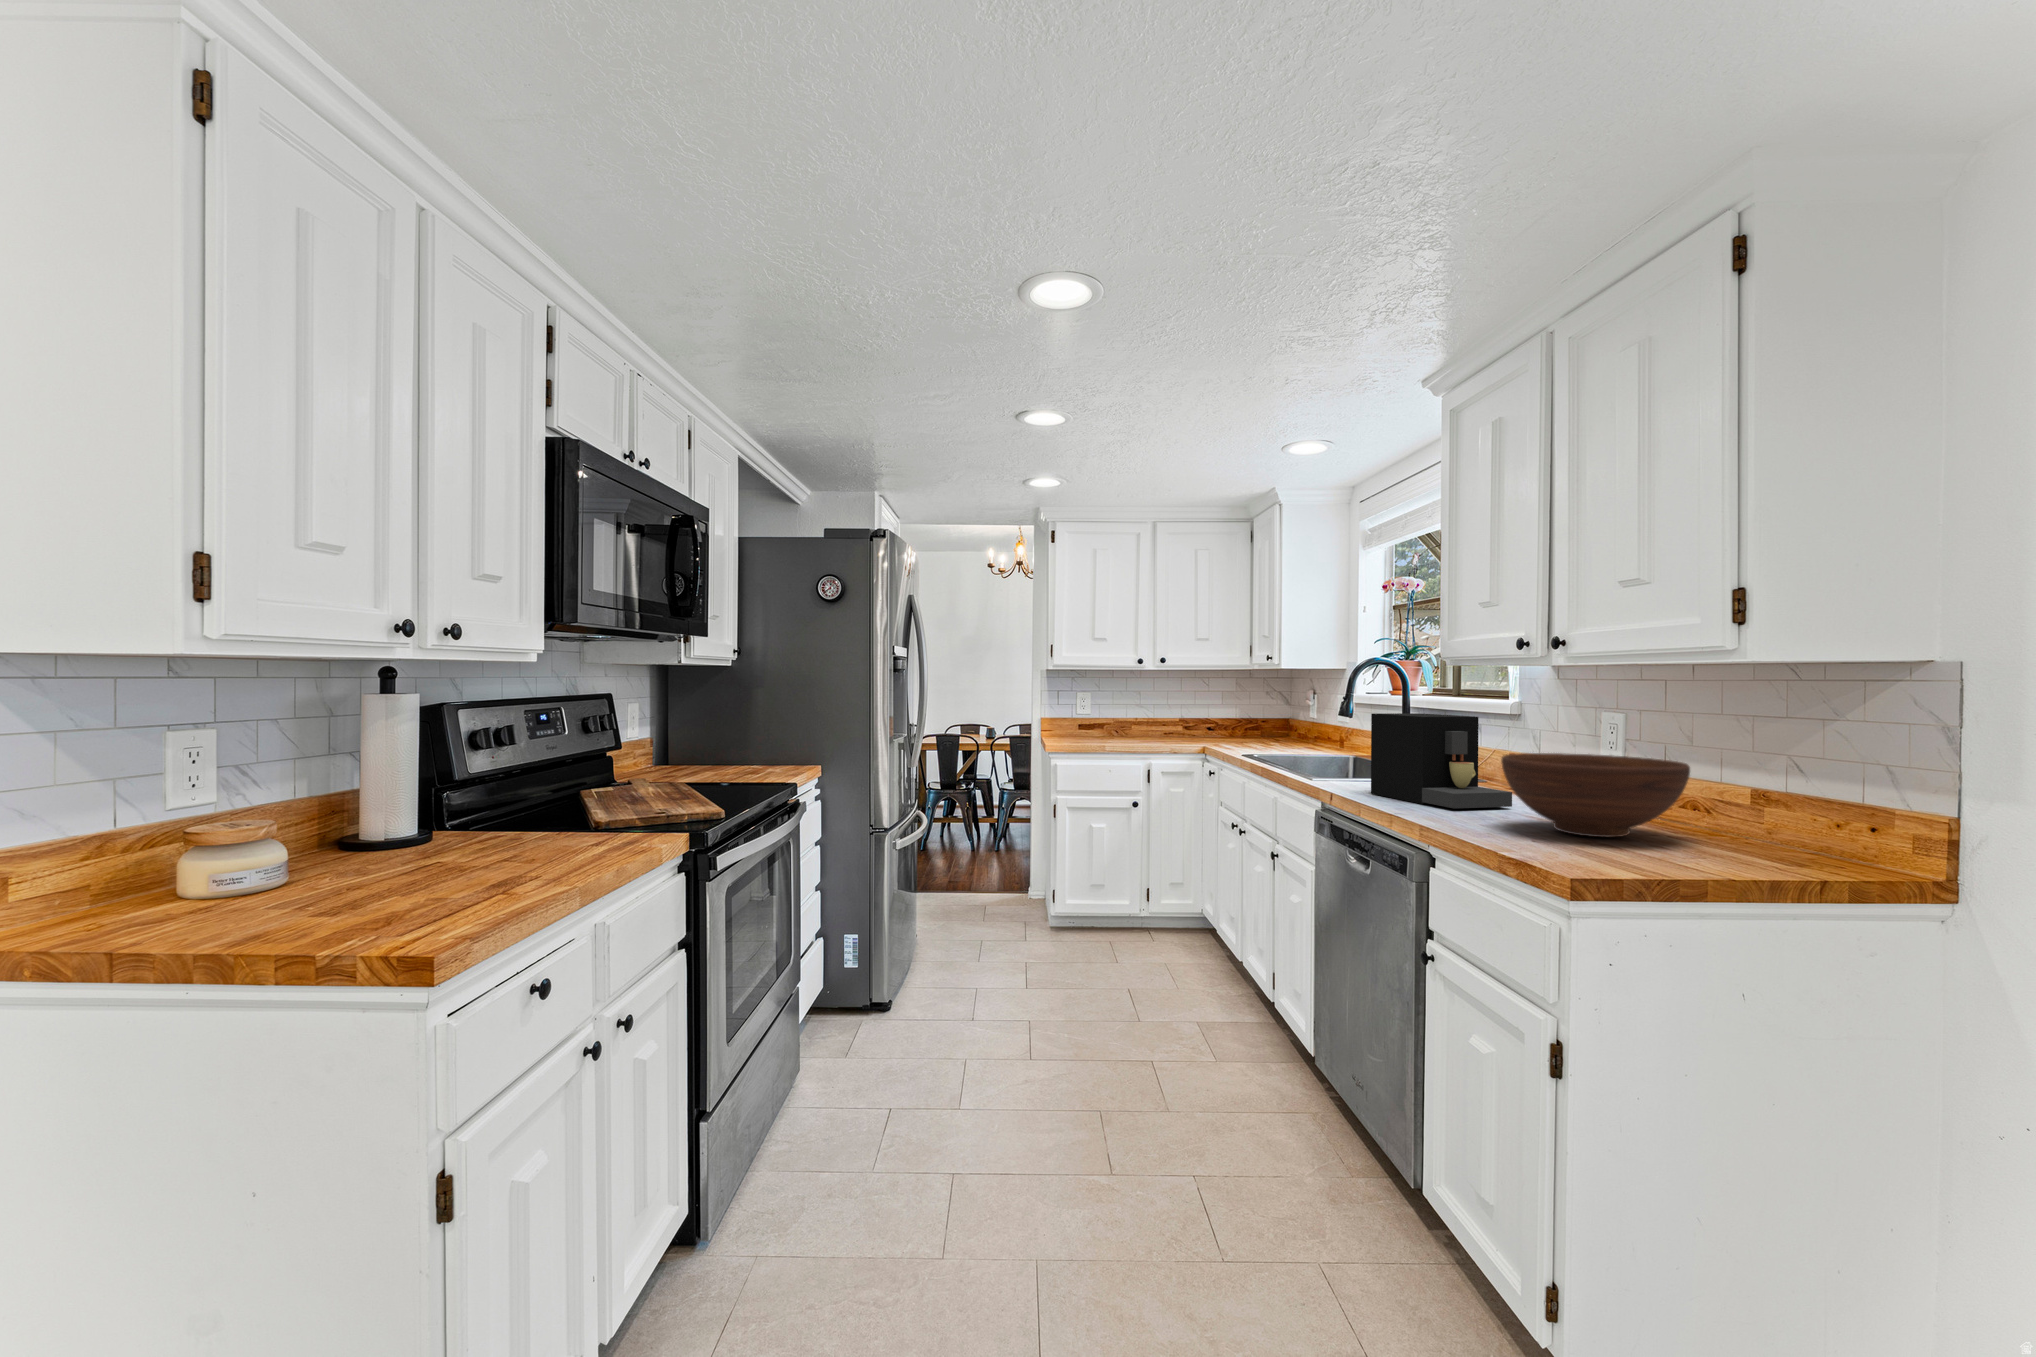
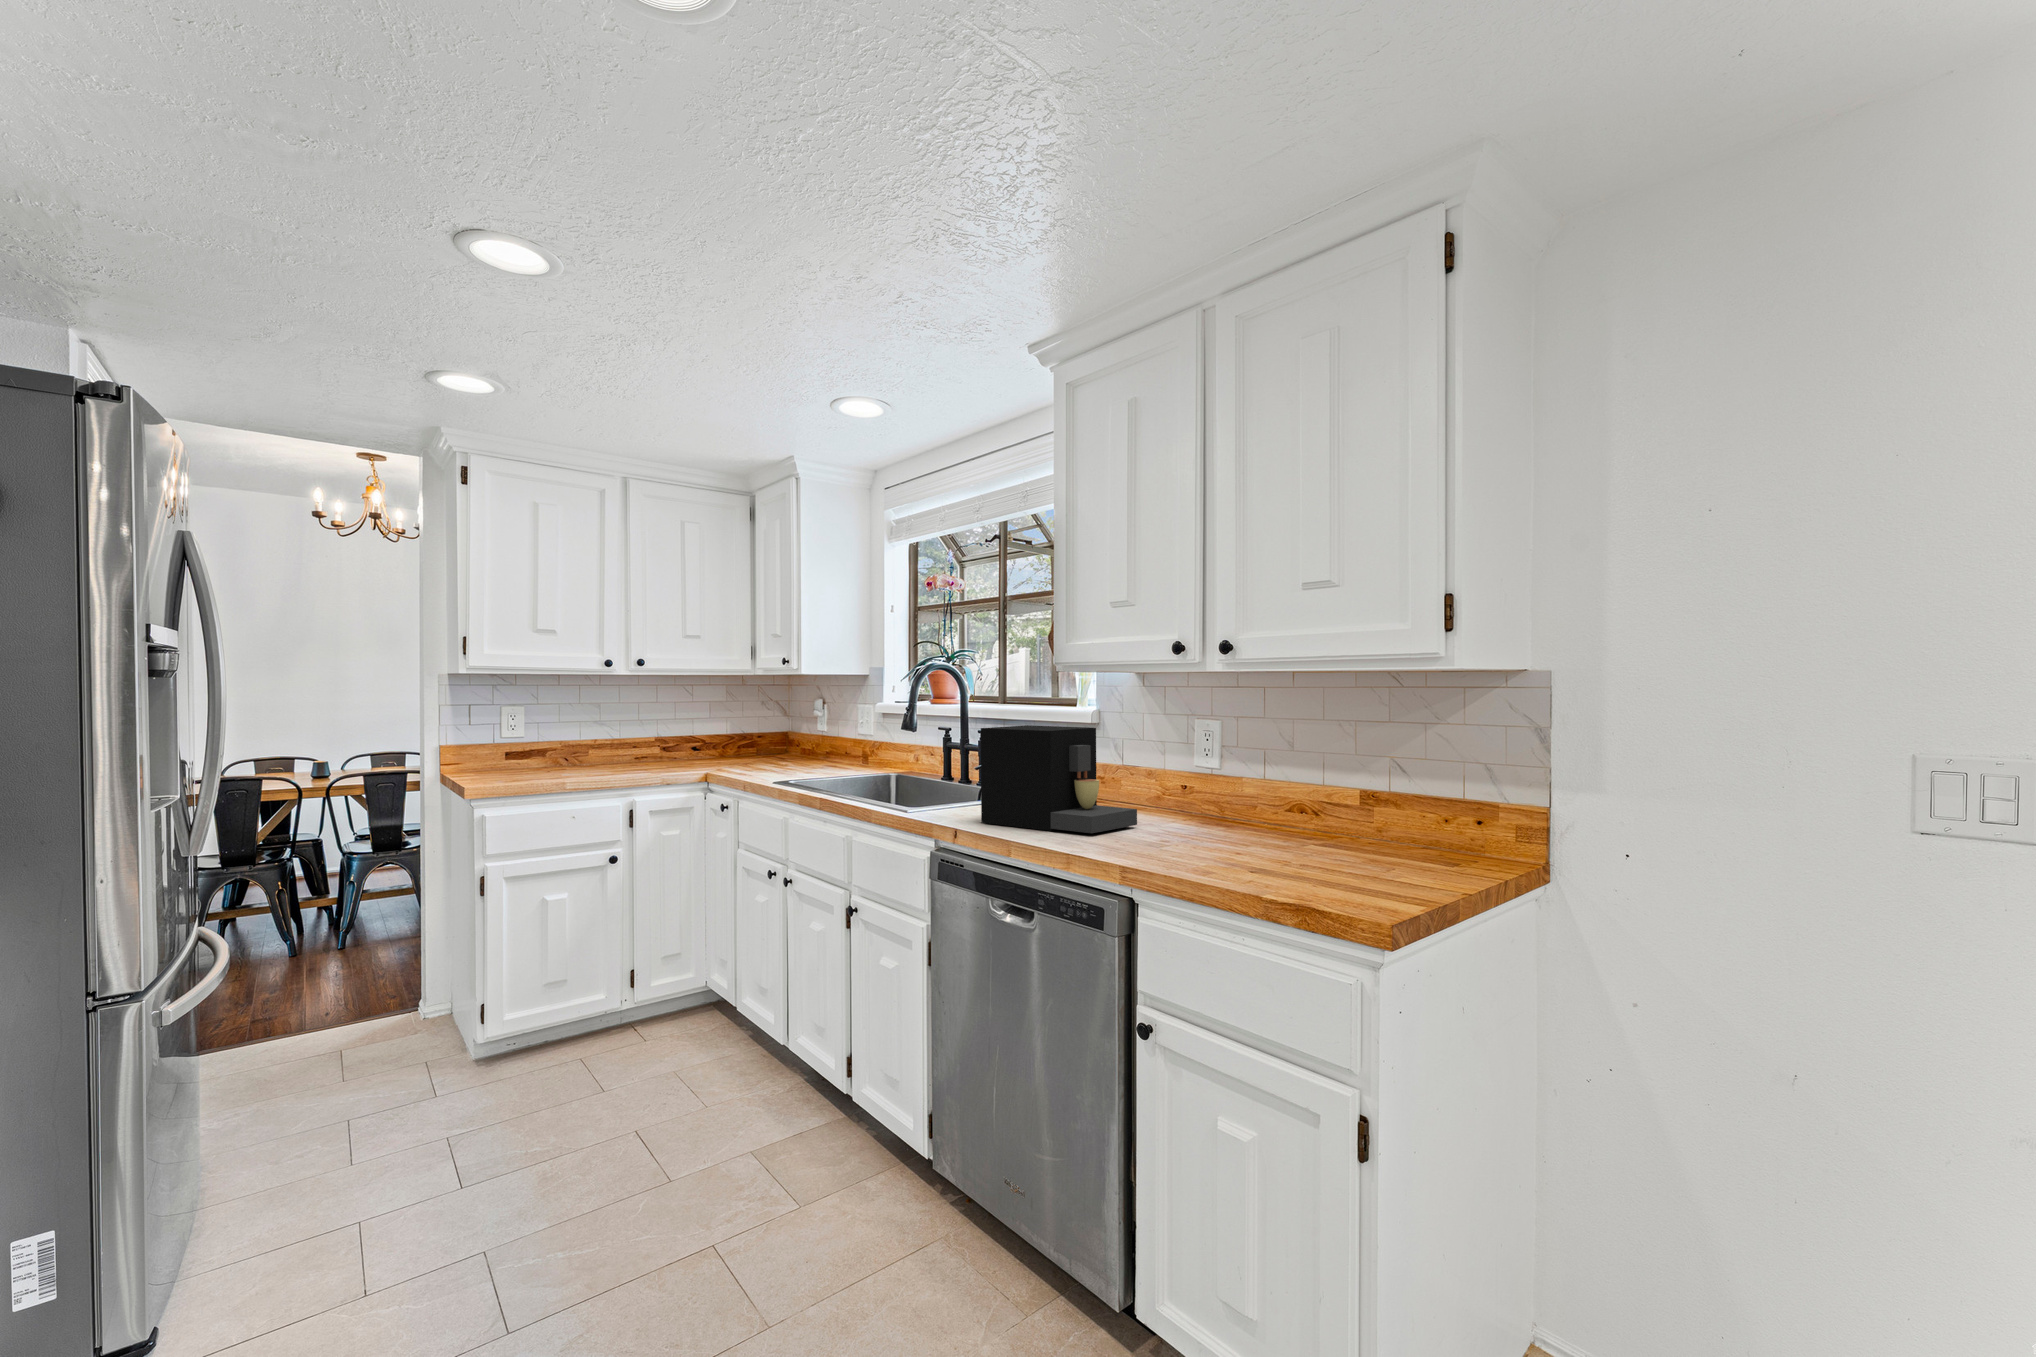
fruit bowl: present [1501,753,1690,837] -> none [1161,764,1331,852]

